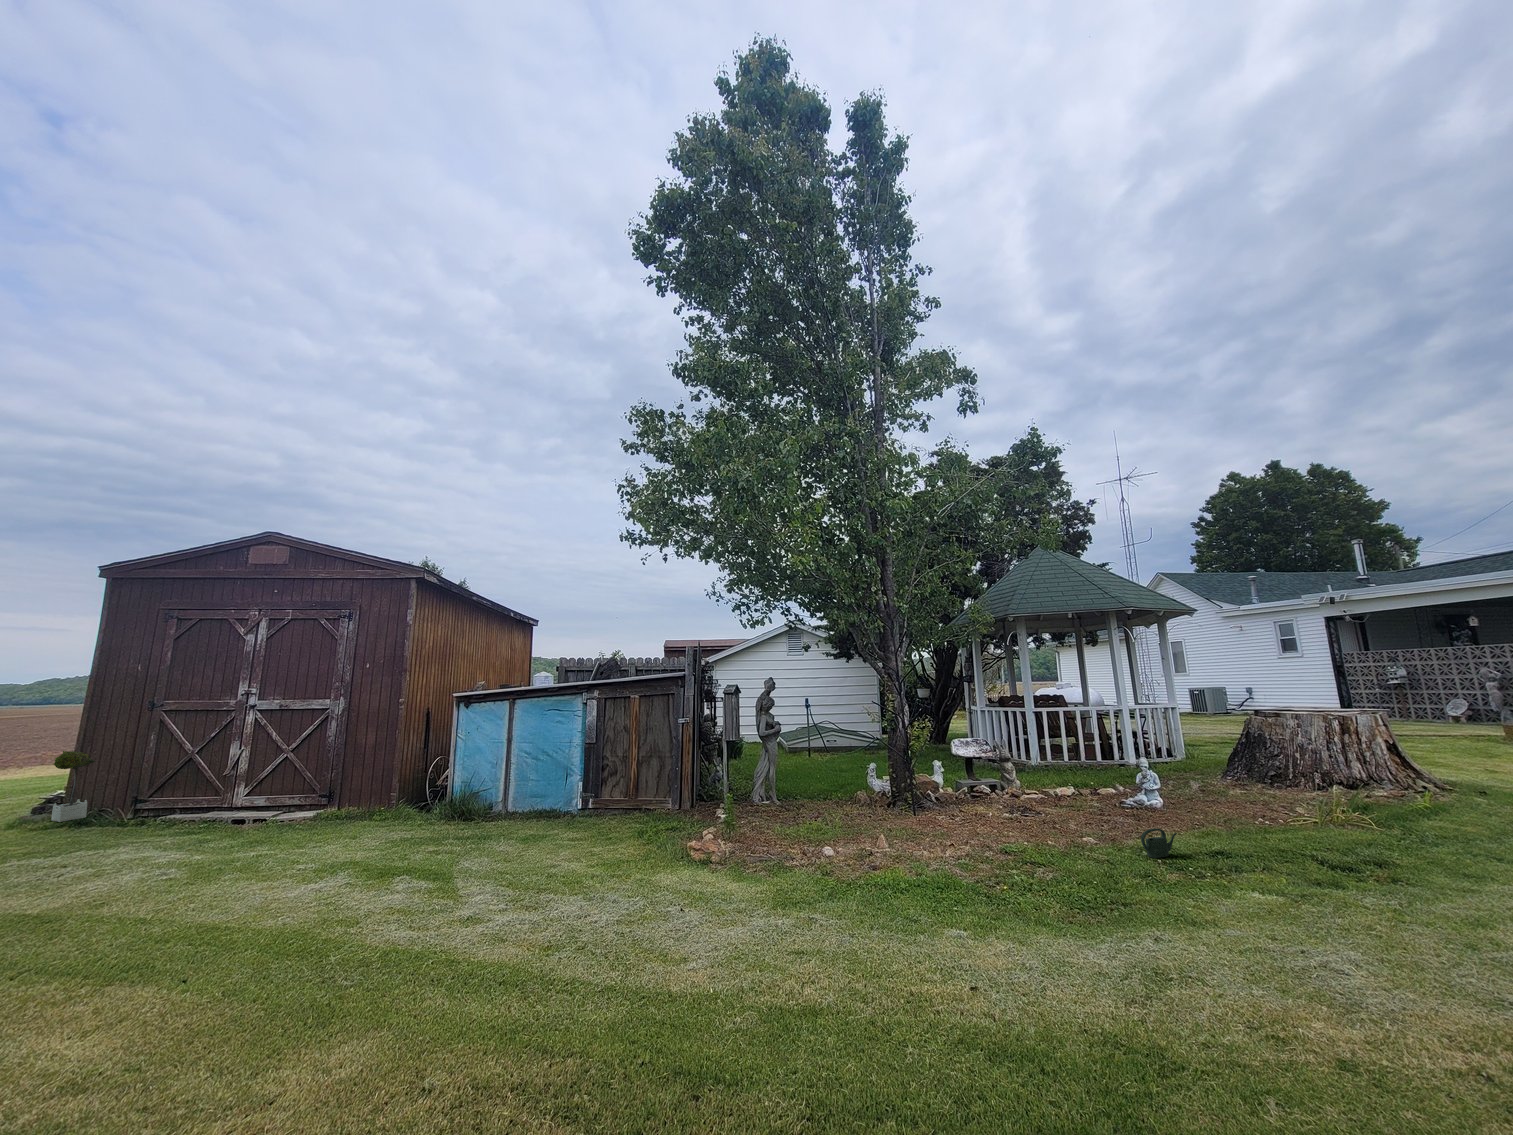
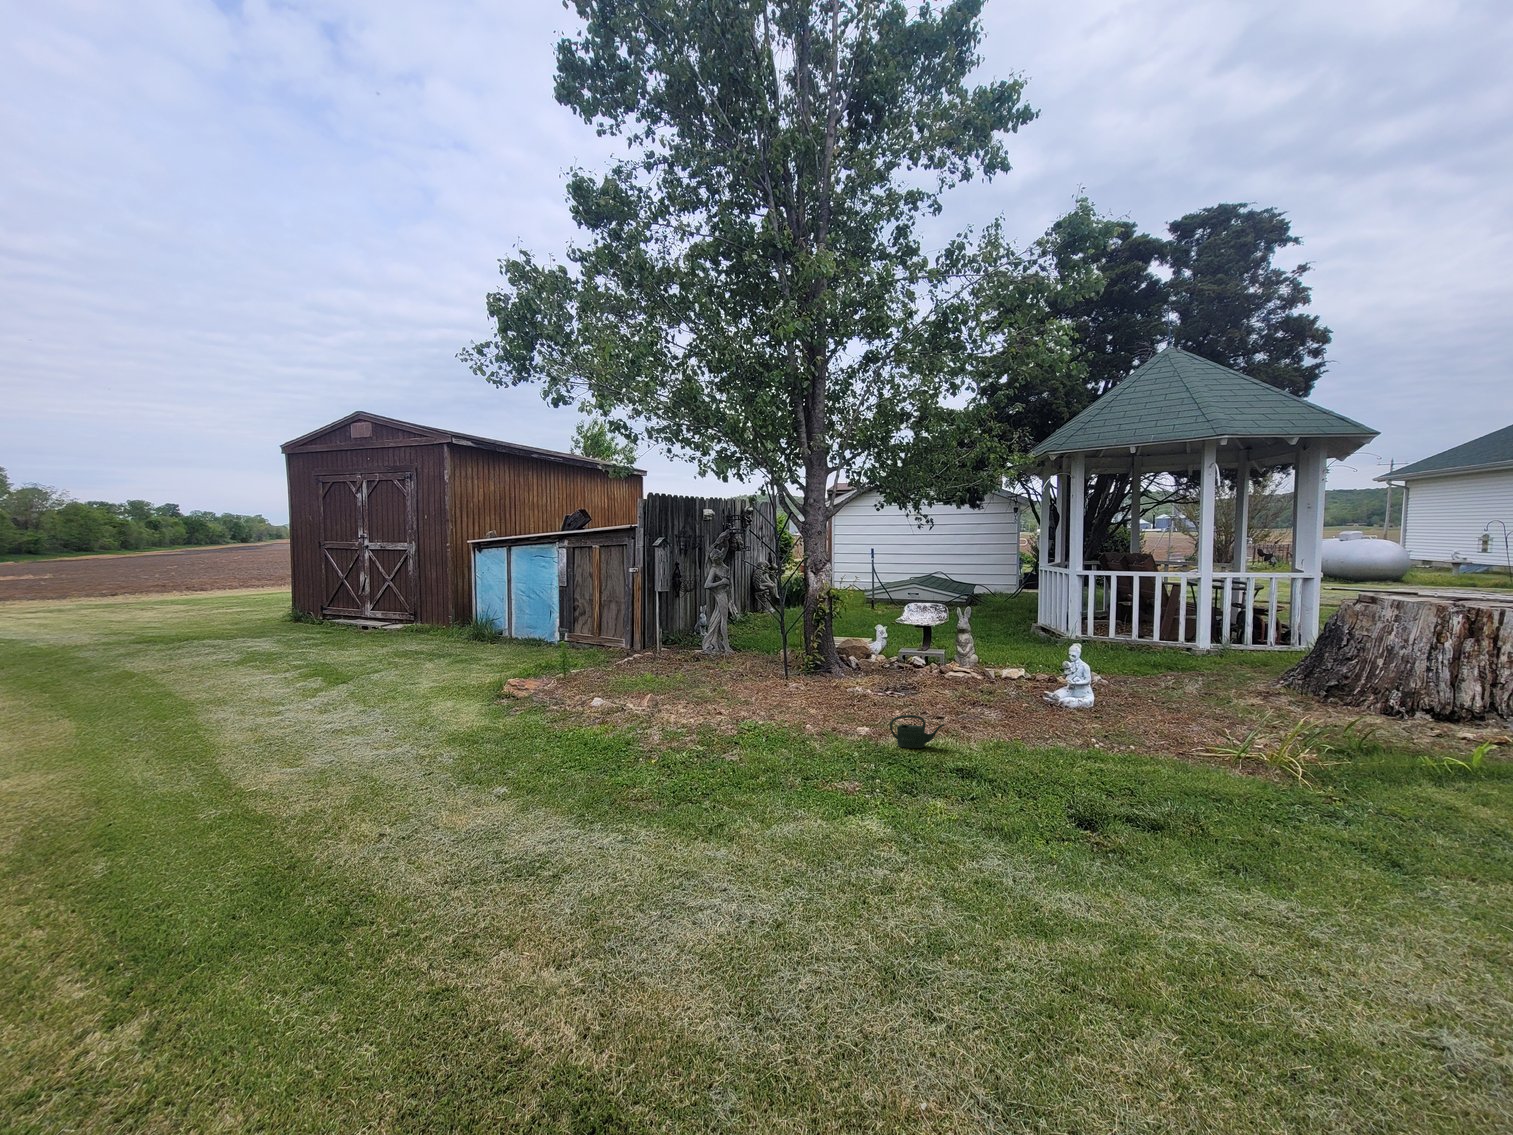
potted tree: present [51,751,95,822] -> none [272,572,296,619]

